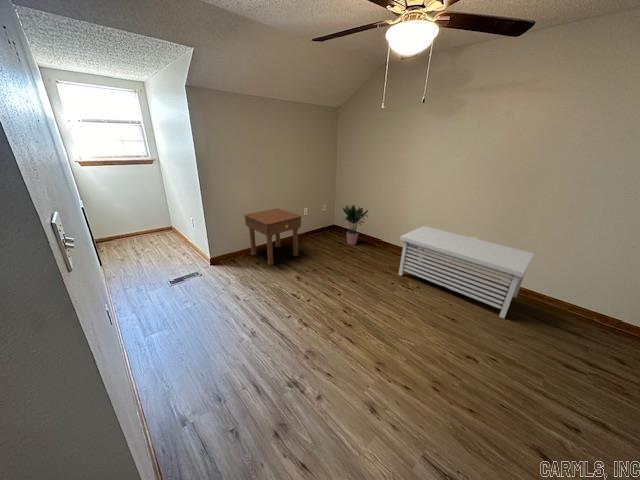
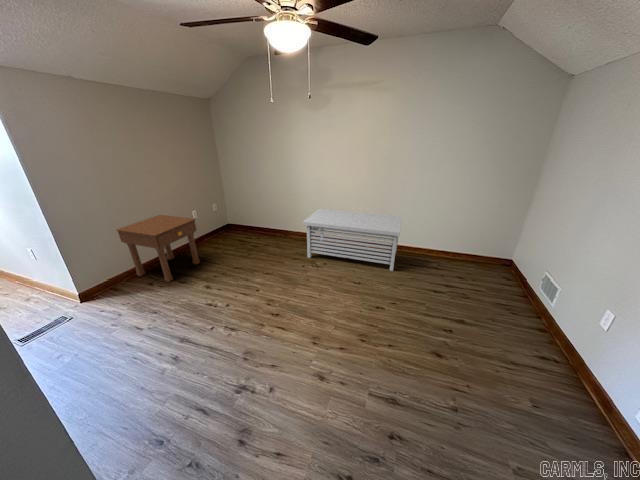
potted plant: present [343,205,368,245] -> none [237,195,269,239]

